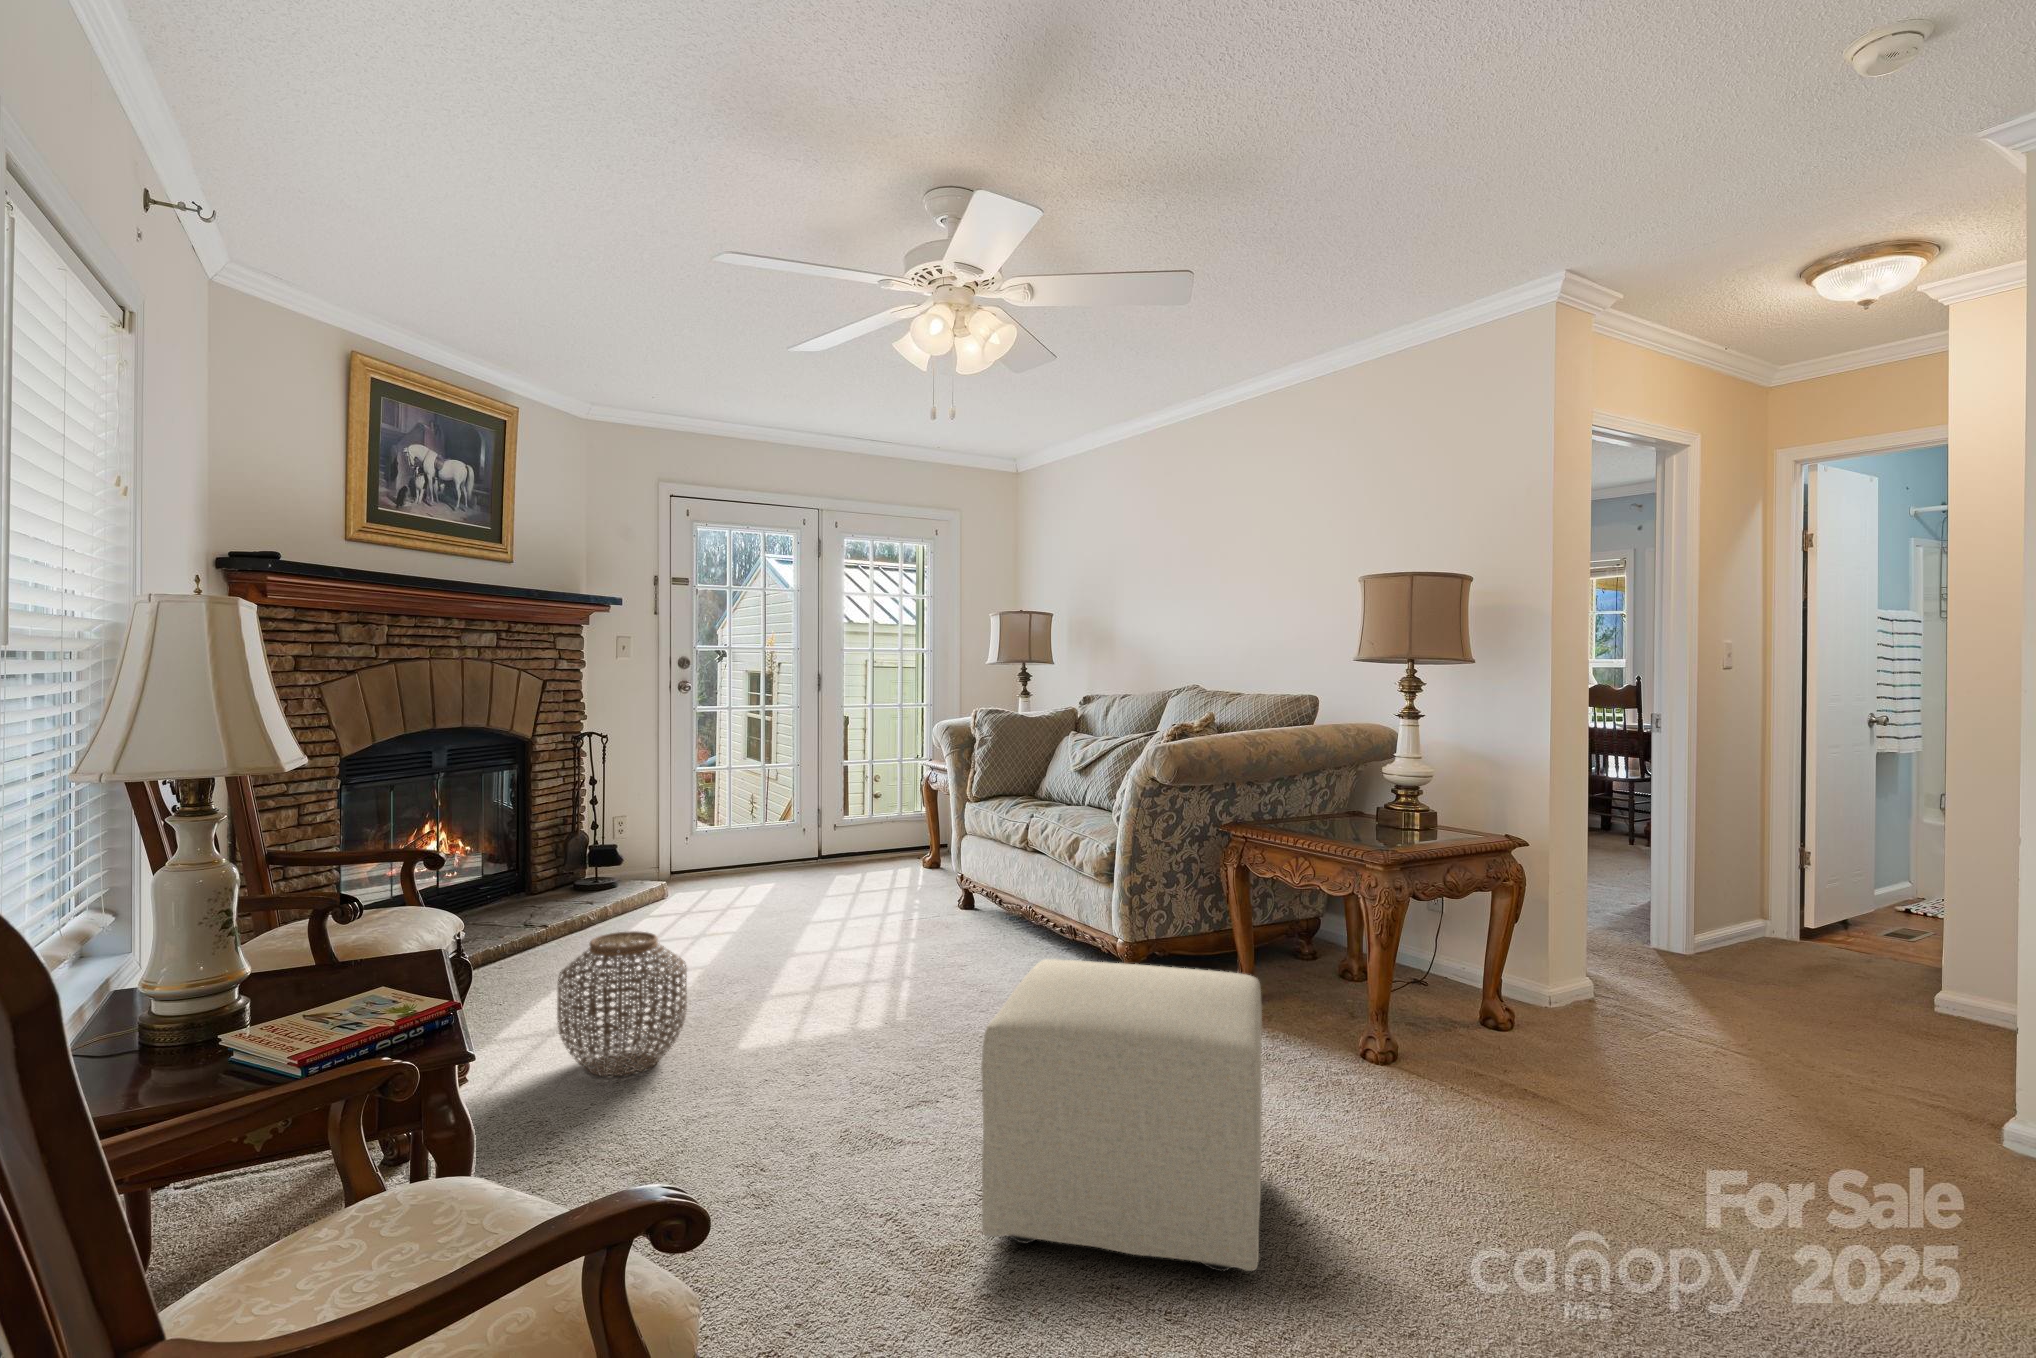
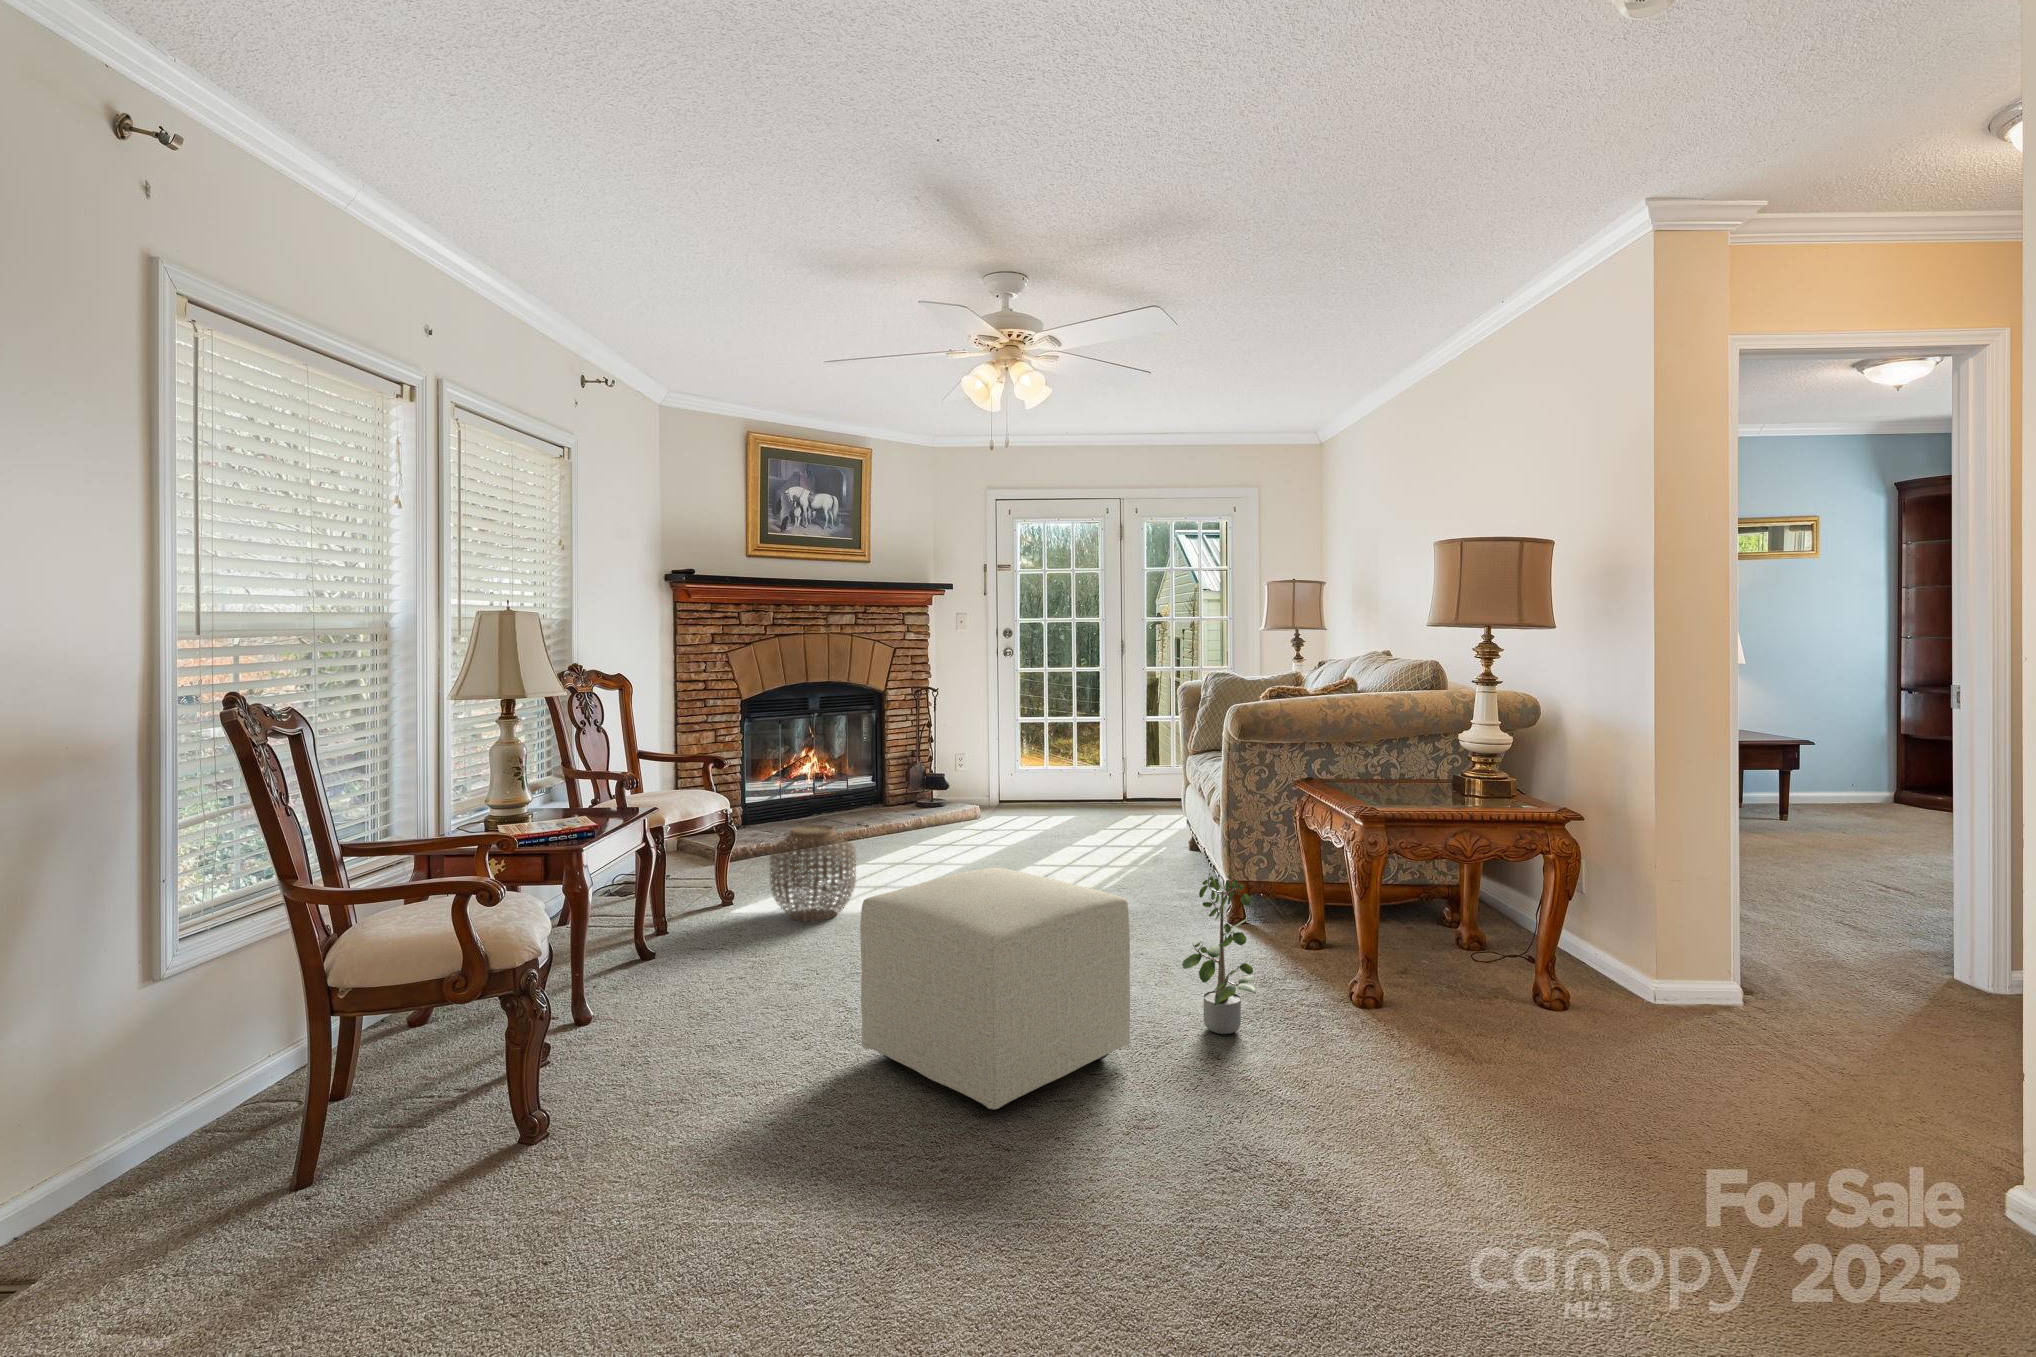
potted plant: none [1244,933,1356,1114] -> present [1182,873,1256,1034]

